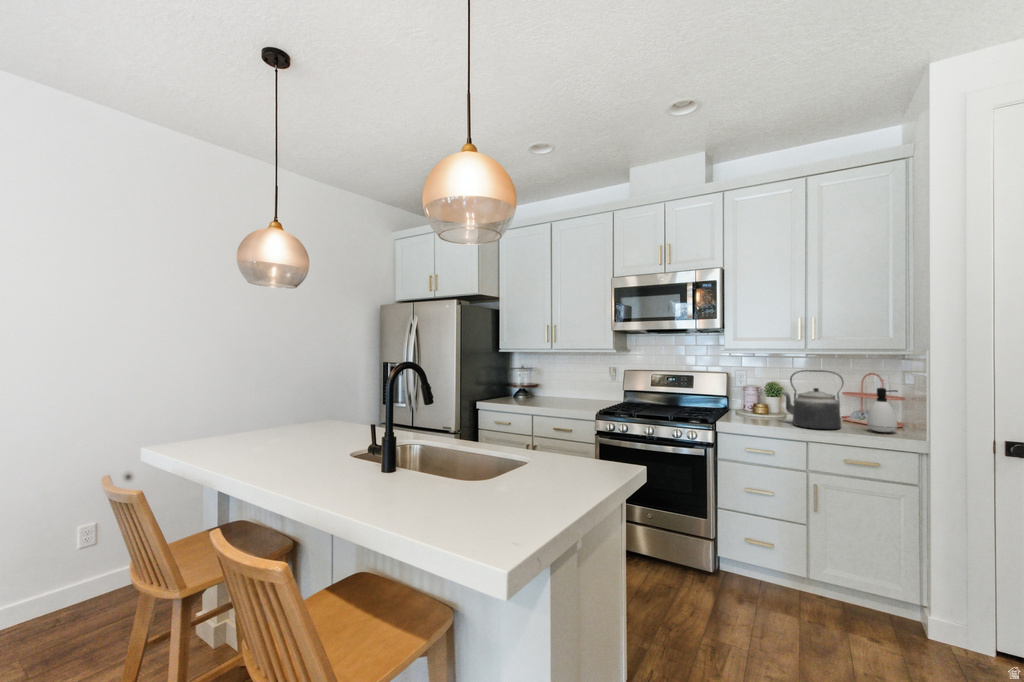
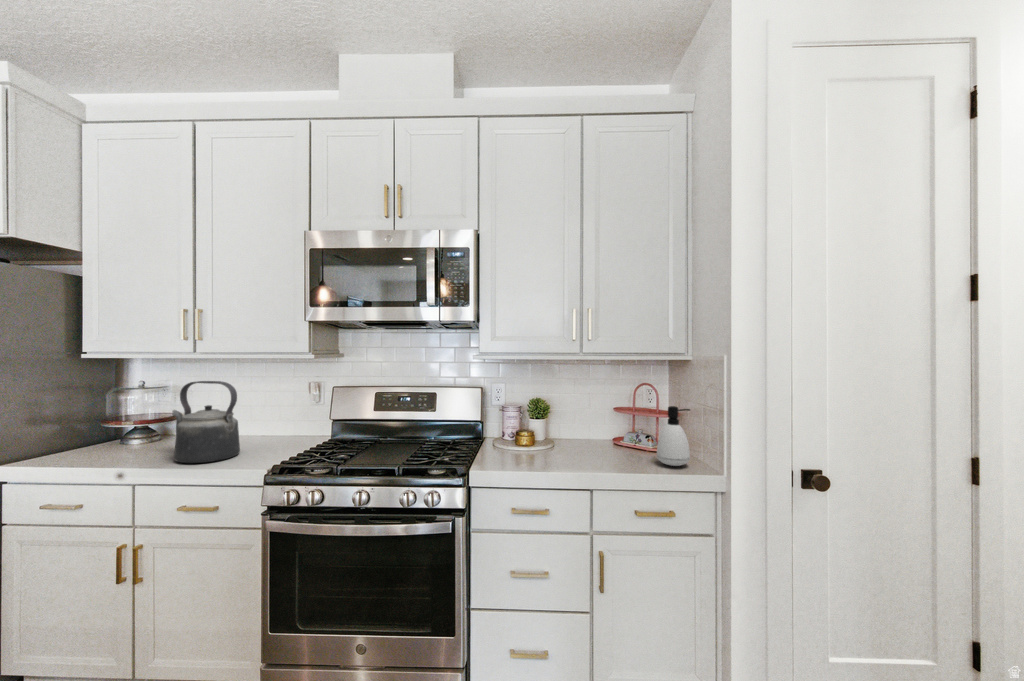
kettle: present [782,370,844,429] -> present [172,381,240,463]

